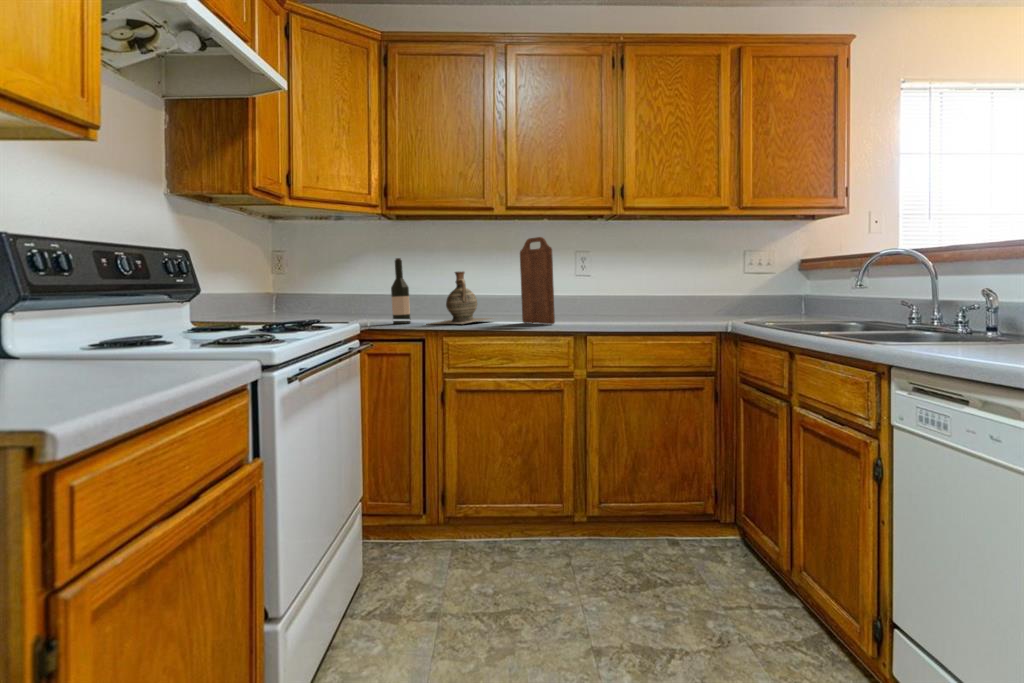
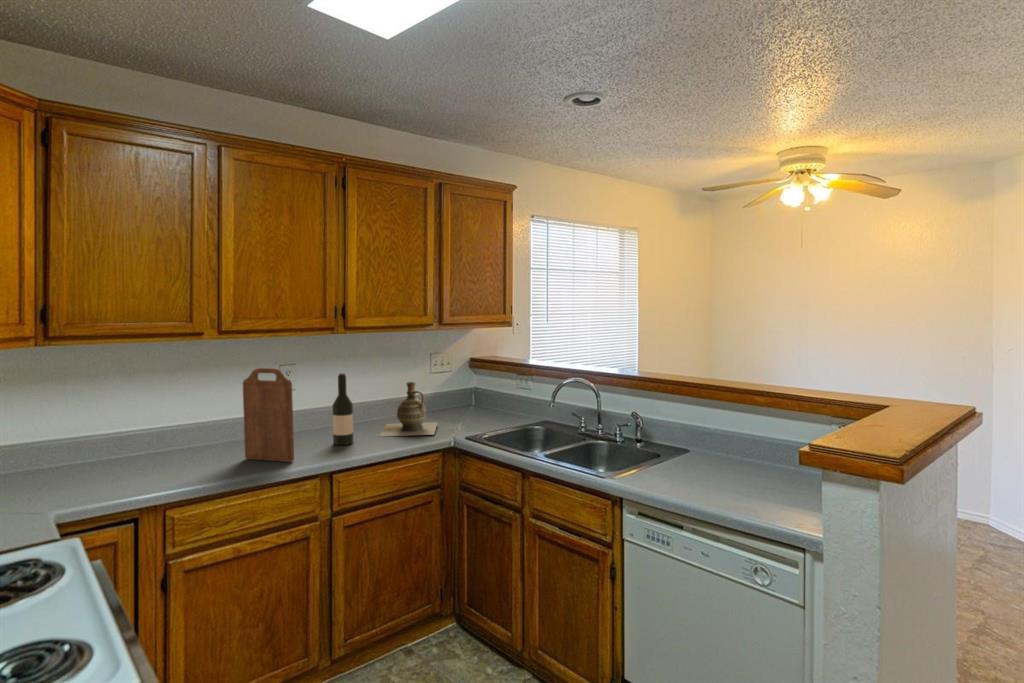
wine bottle: present [391,258,410,324] -> present [333,373,353,445]
ceramic jug: present [429,272,492,324] -> present [379,382,437,437]

